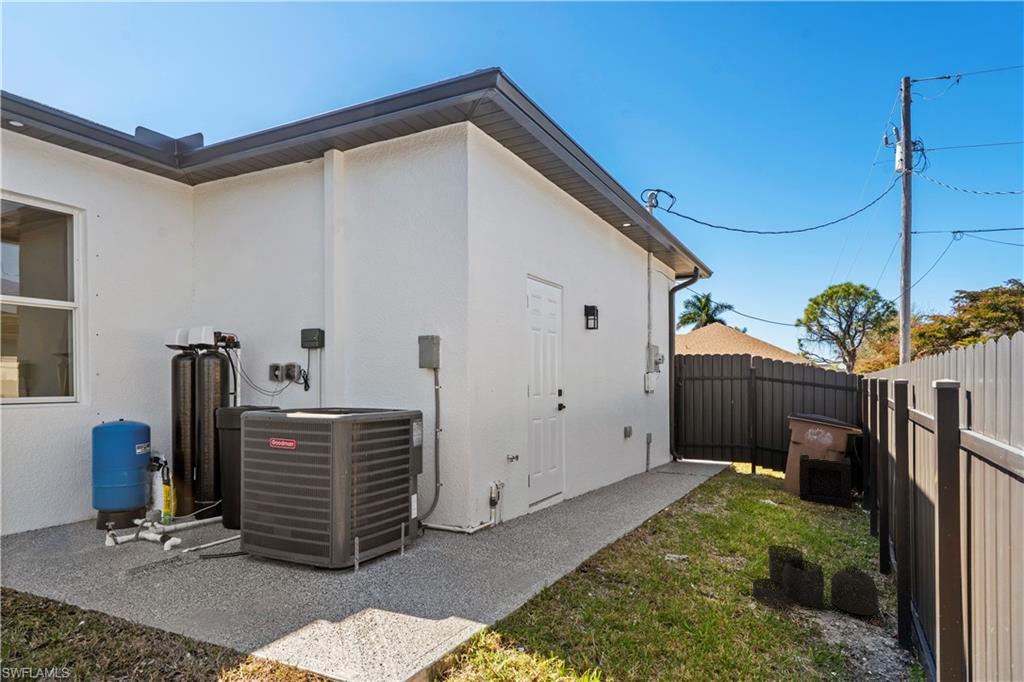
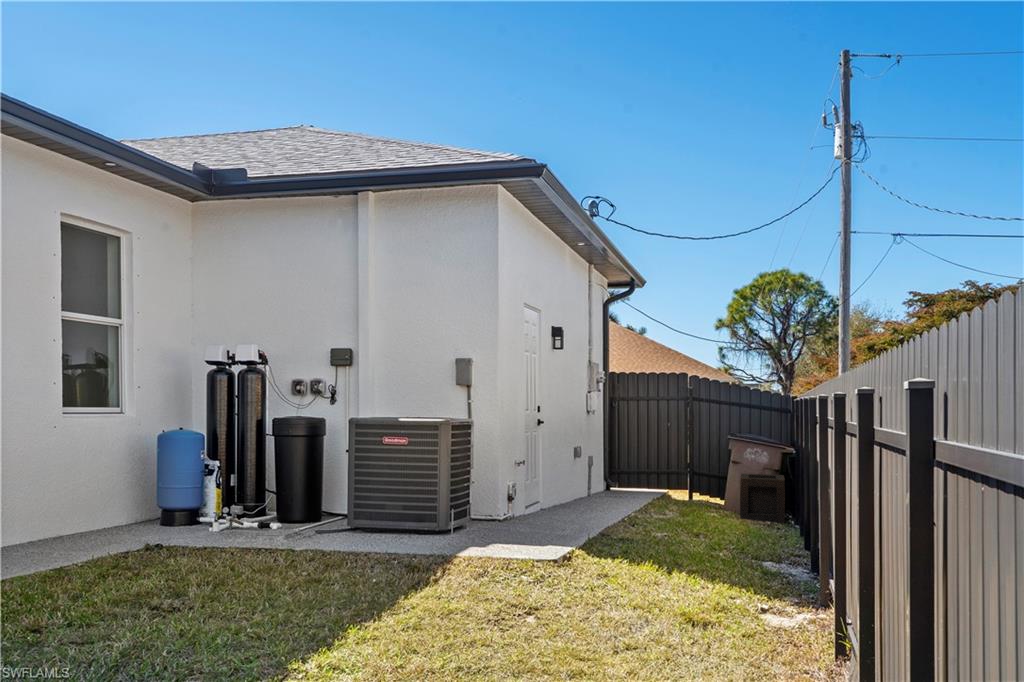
woven basket: present [753,542,879,615] -> none [720,524,802,564]

